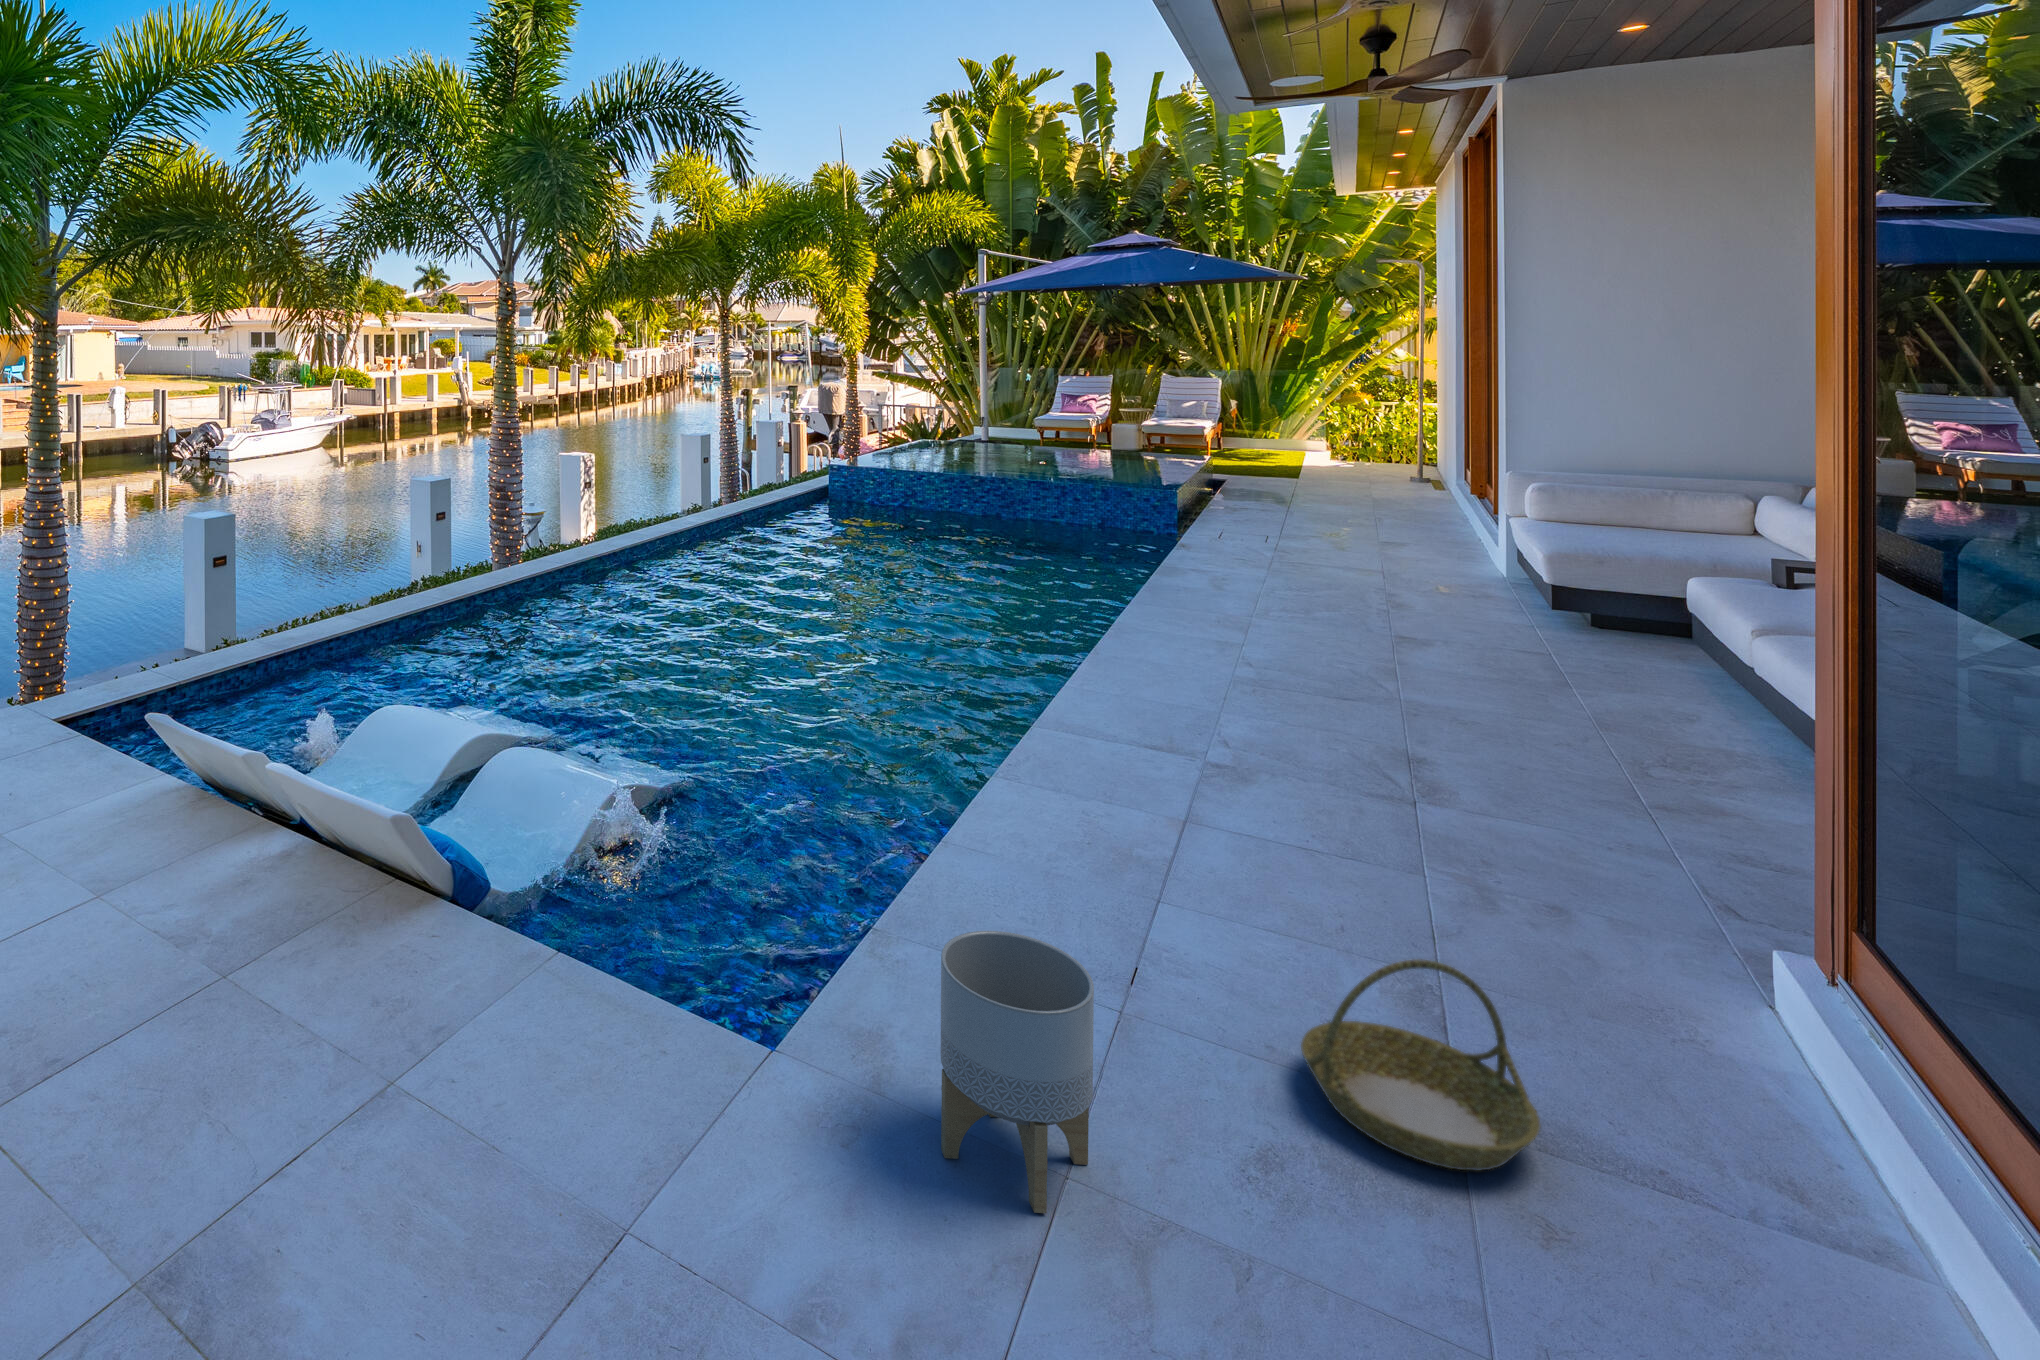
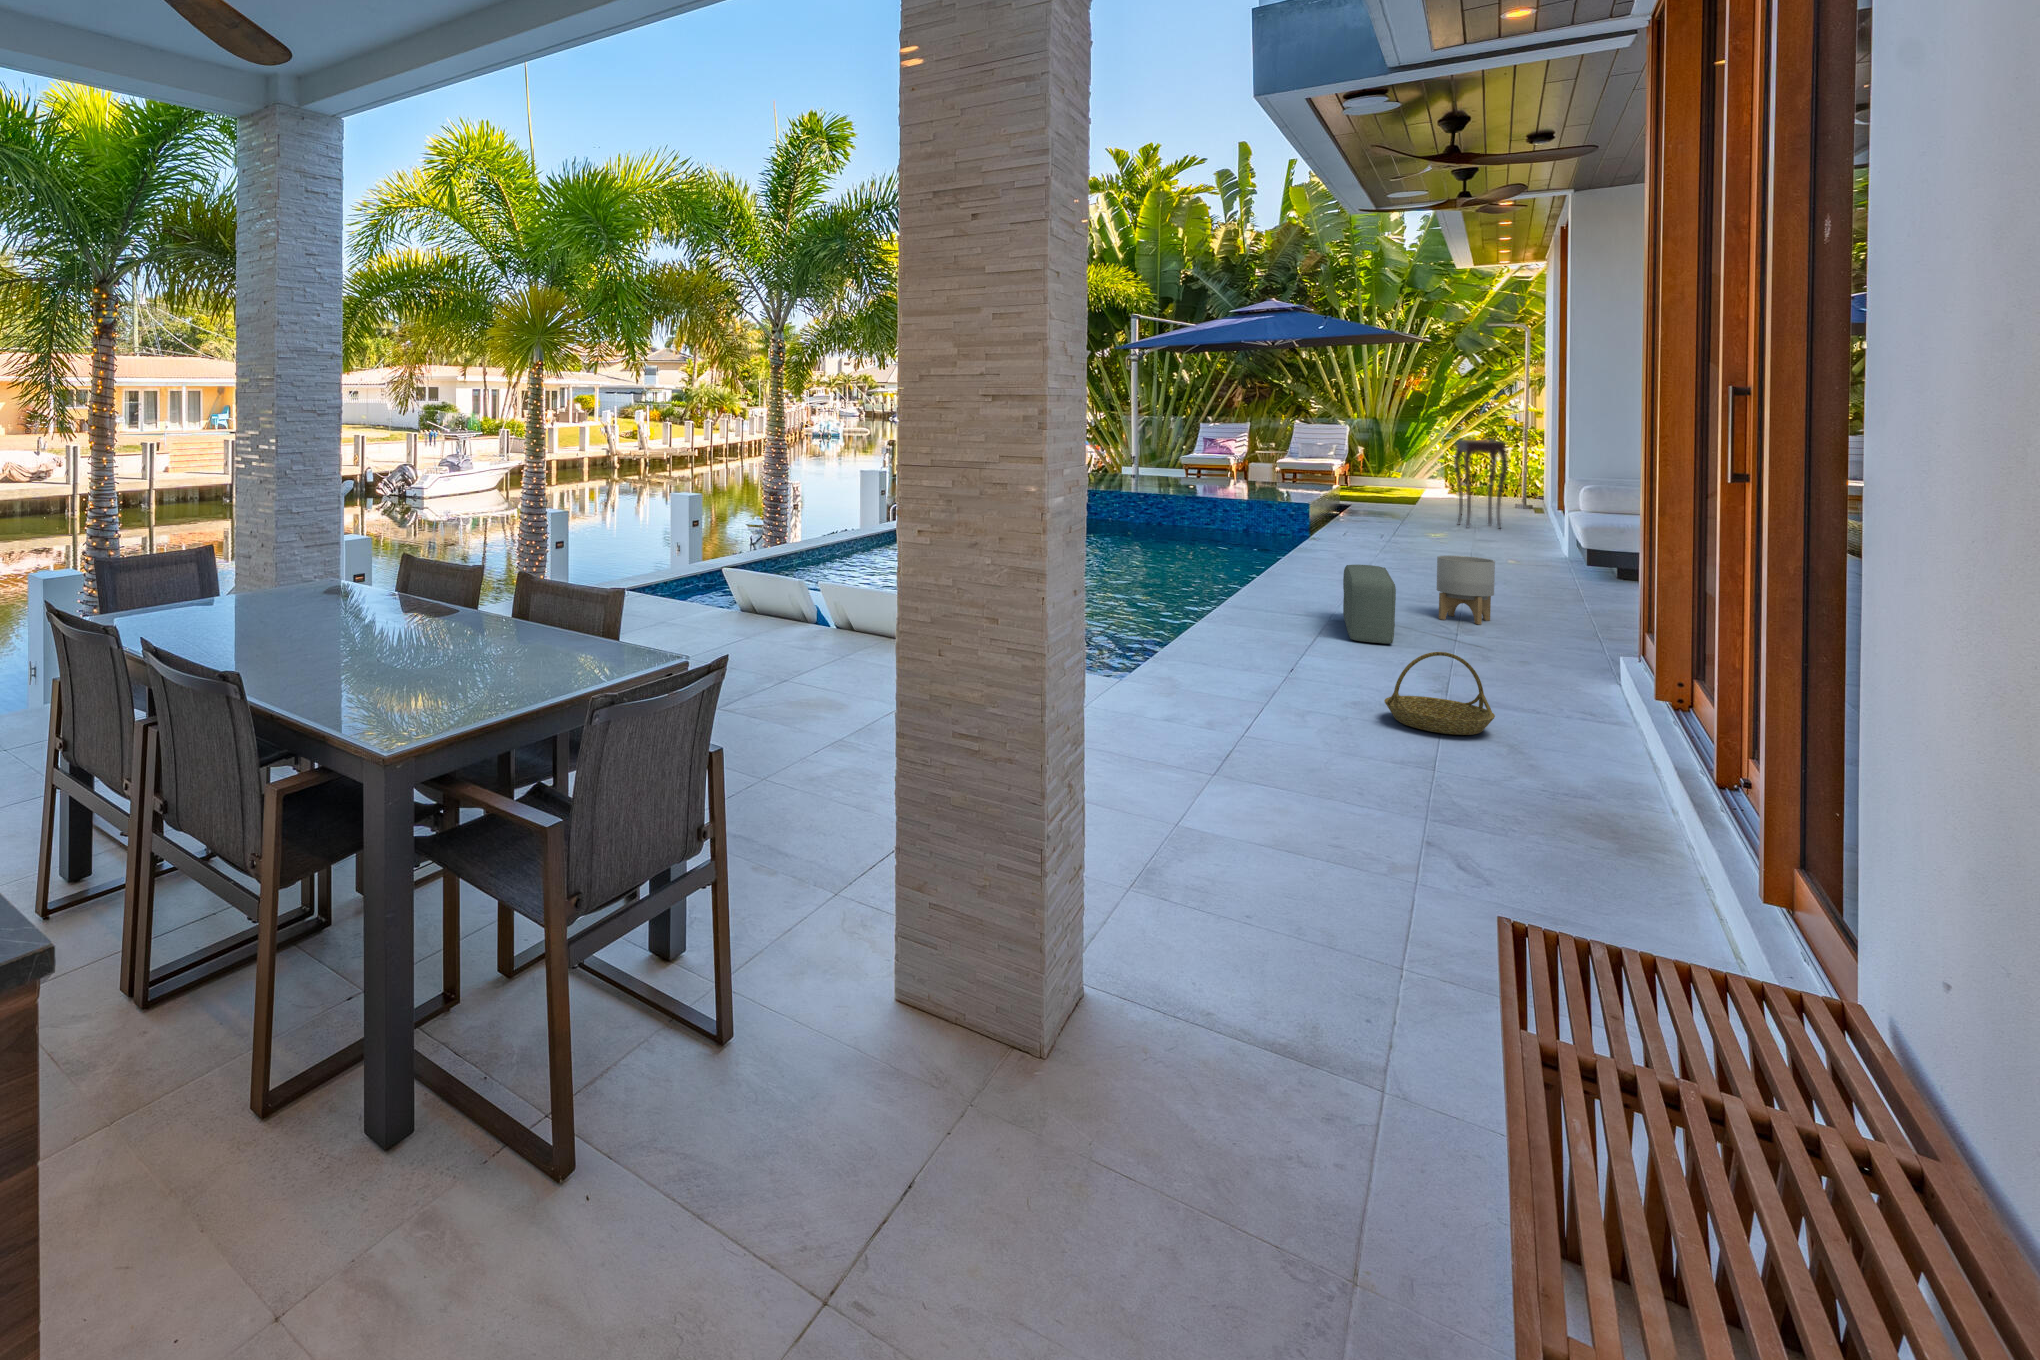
side table: none [1347,405,1414,518] -> present [1454,440,1508,528]
pouf: none [1217,637,1300,795] -> present [1343,565,1396,644]
planter: present [941,931,1094,1213] -> present [1437,555,1495,624]

